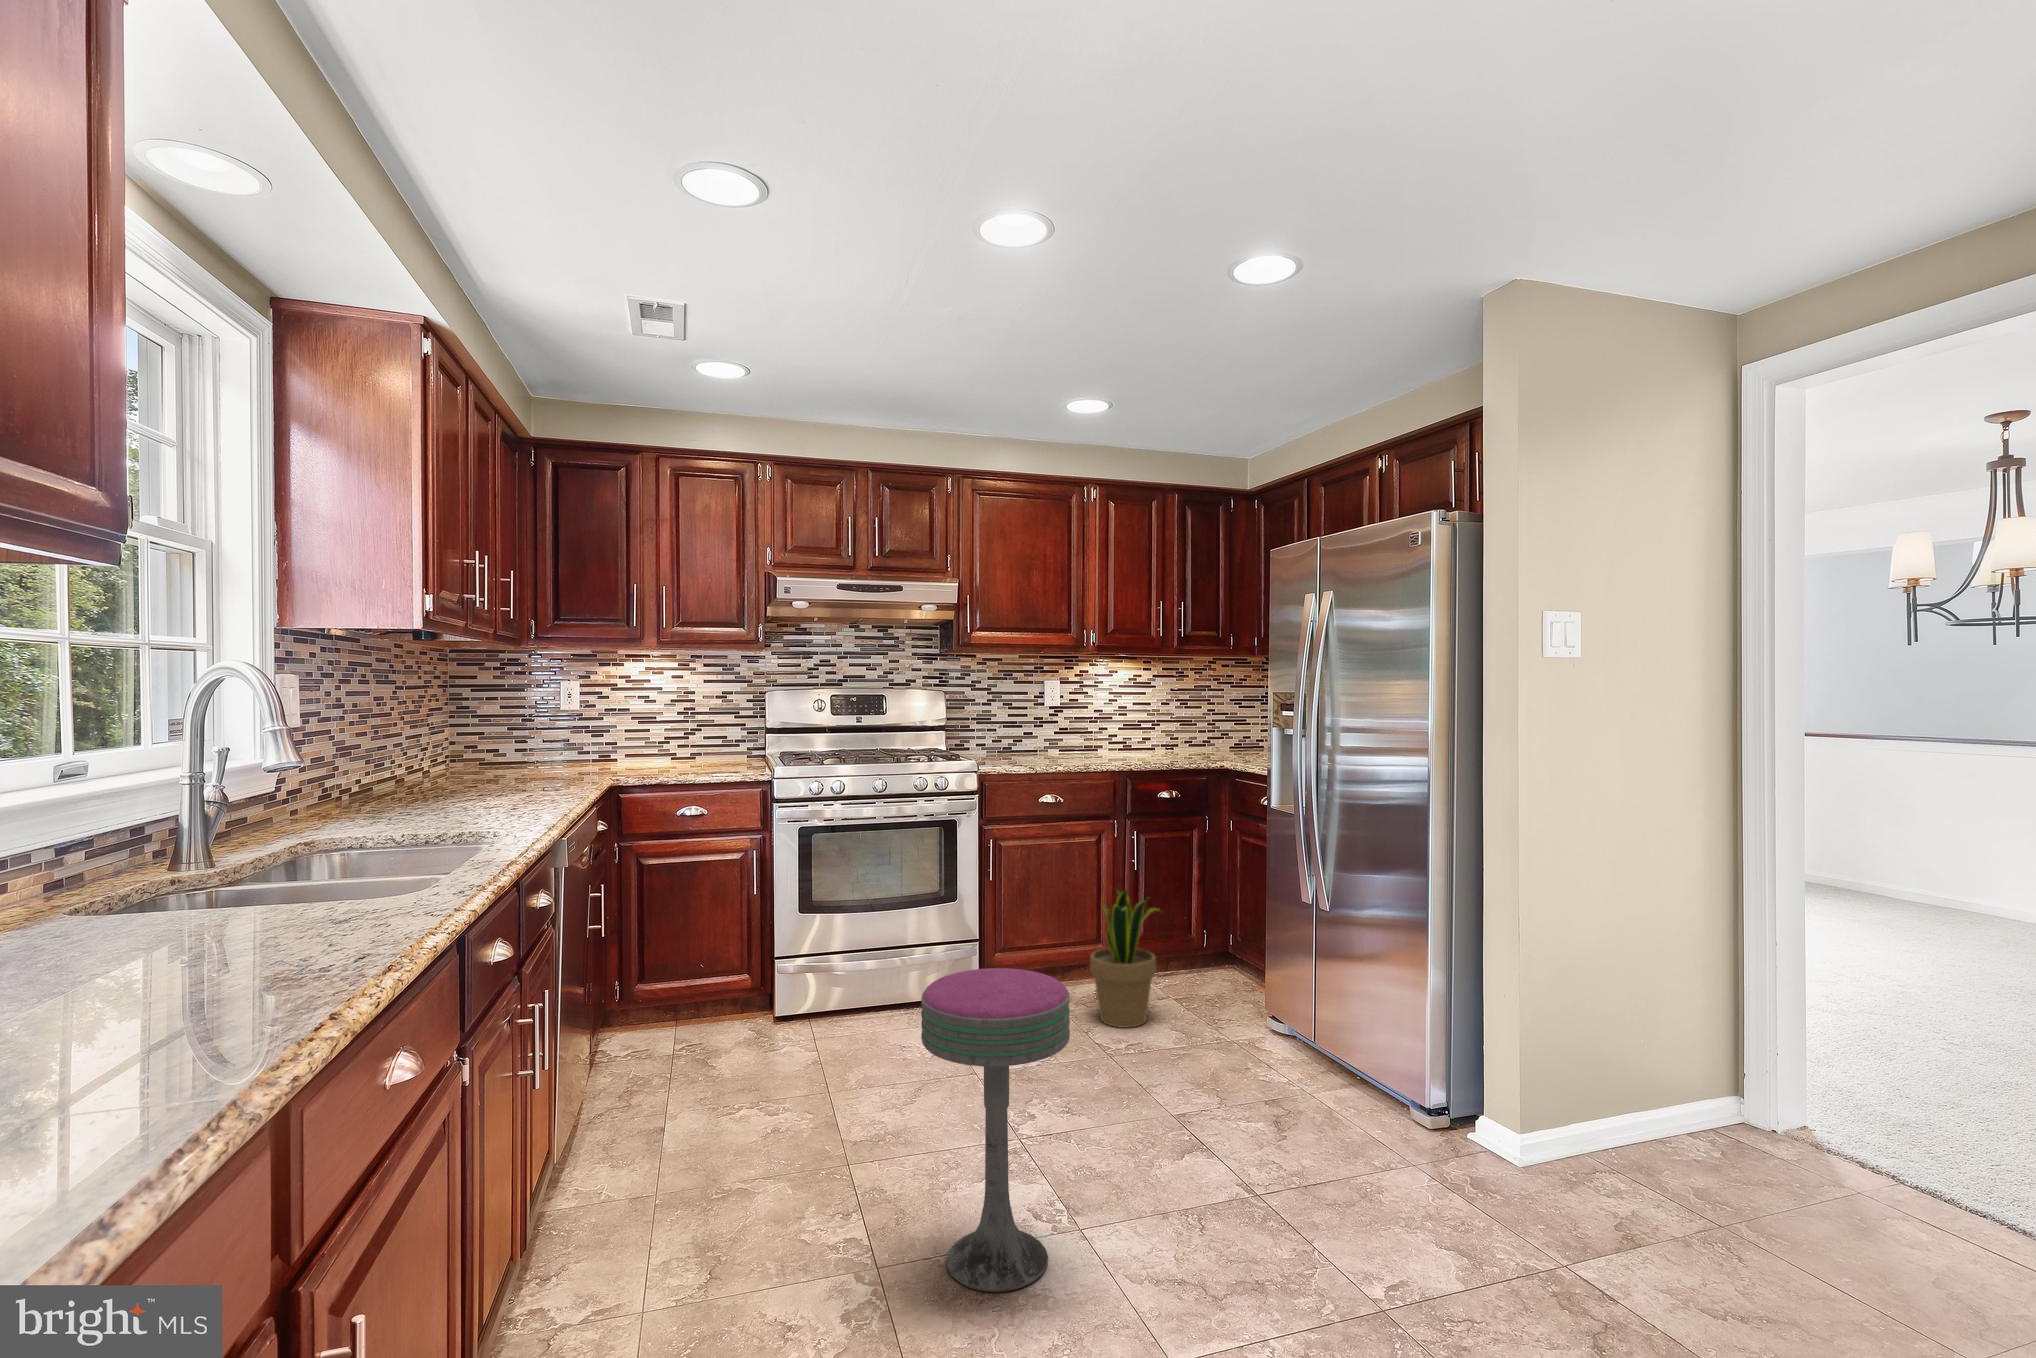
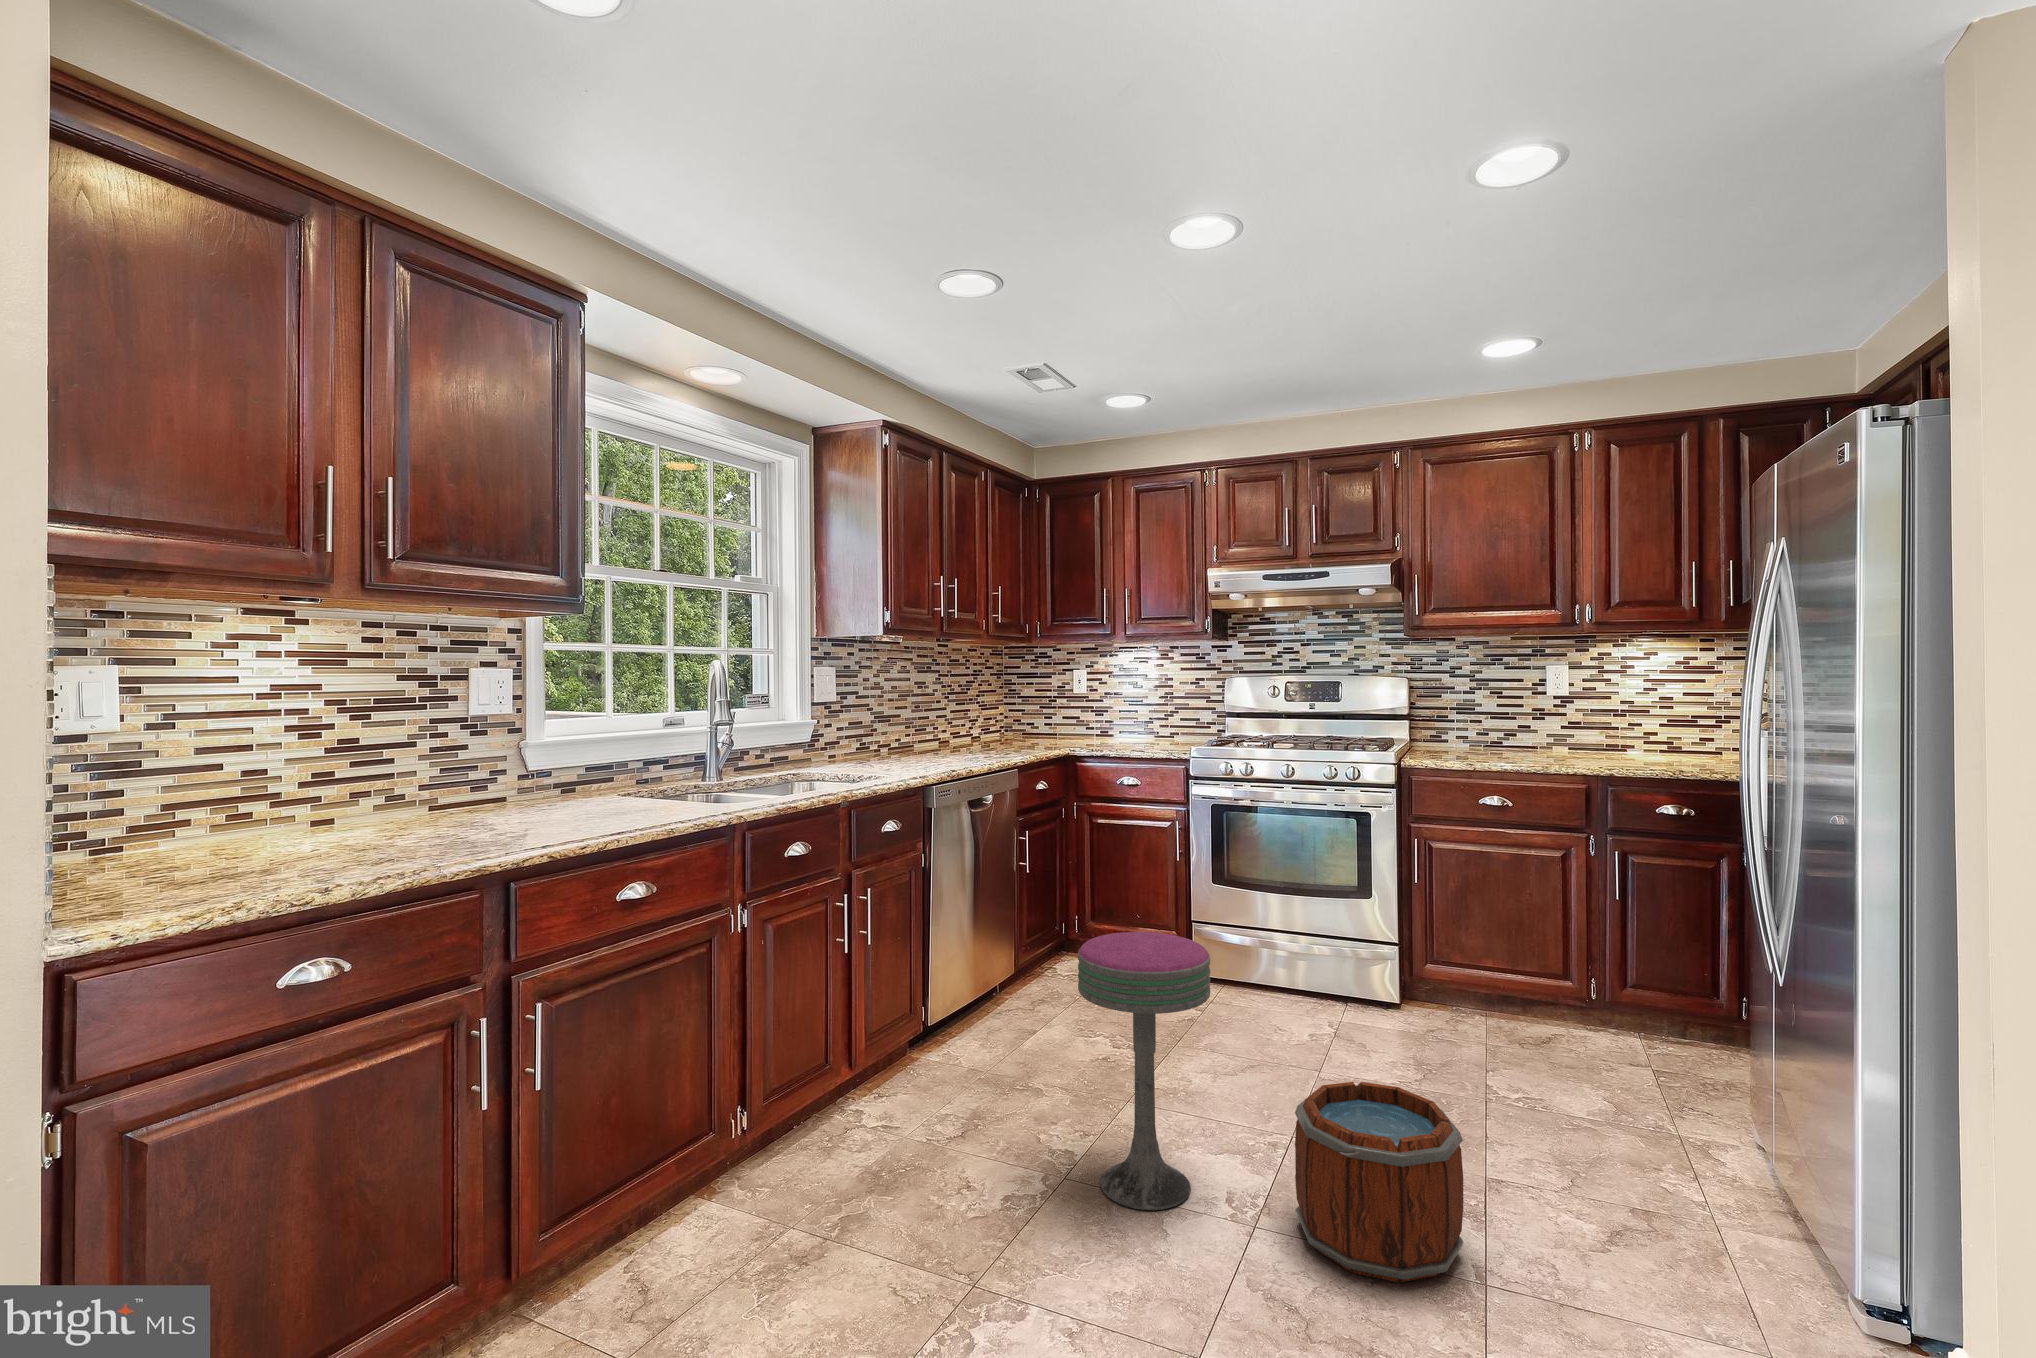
potted plant: present [1090,890,1161,1028] -> none [1497,912,1599,1076]
bucket: none [1137,1063,1288,1250] -> present [1295,1082,1463,1283]

